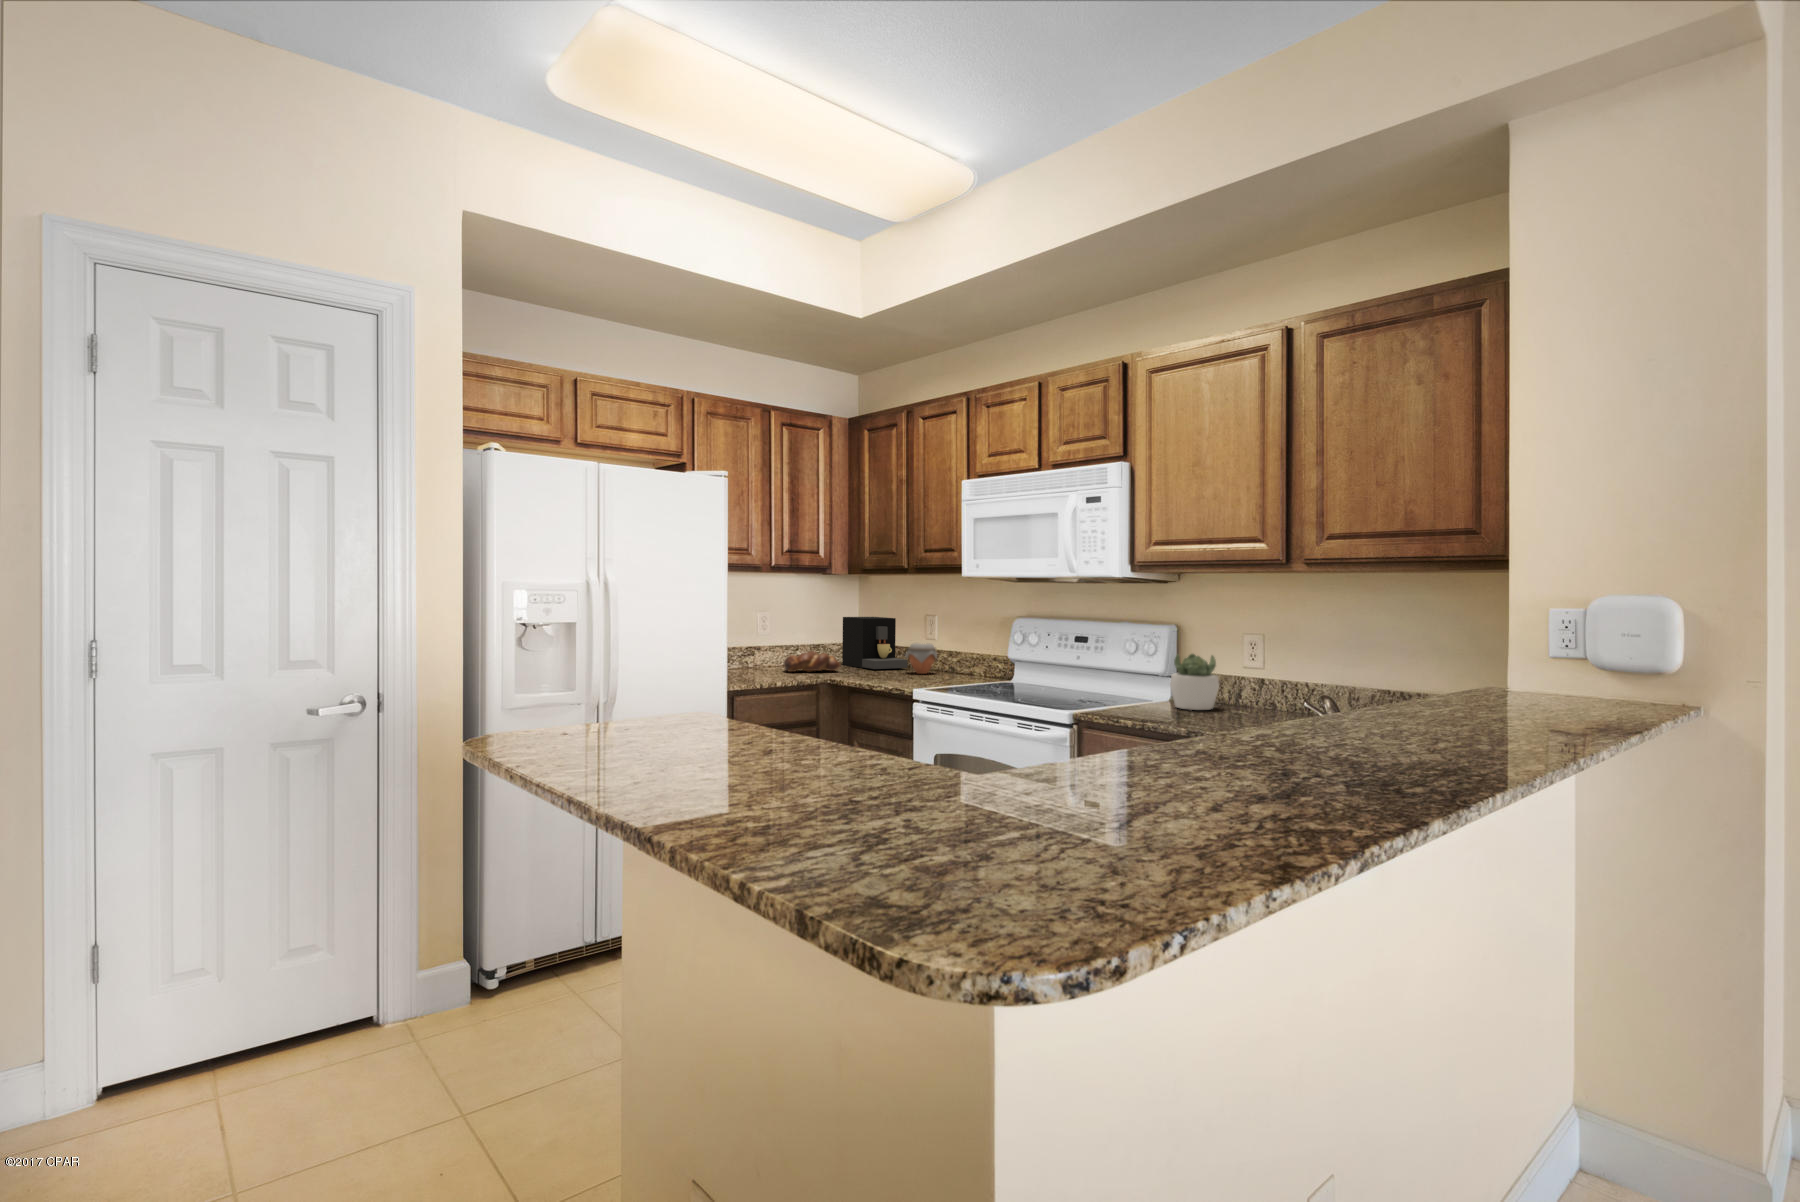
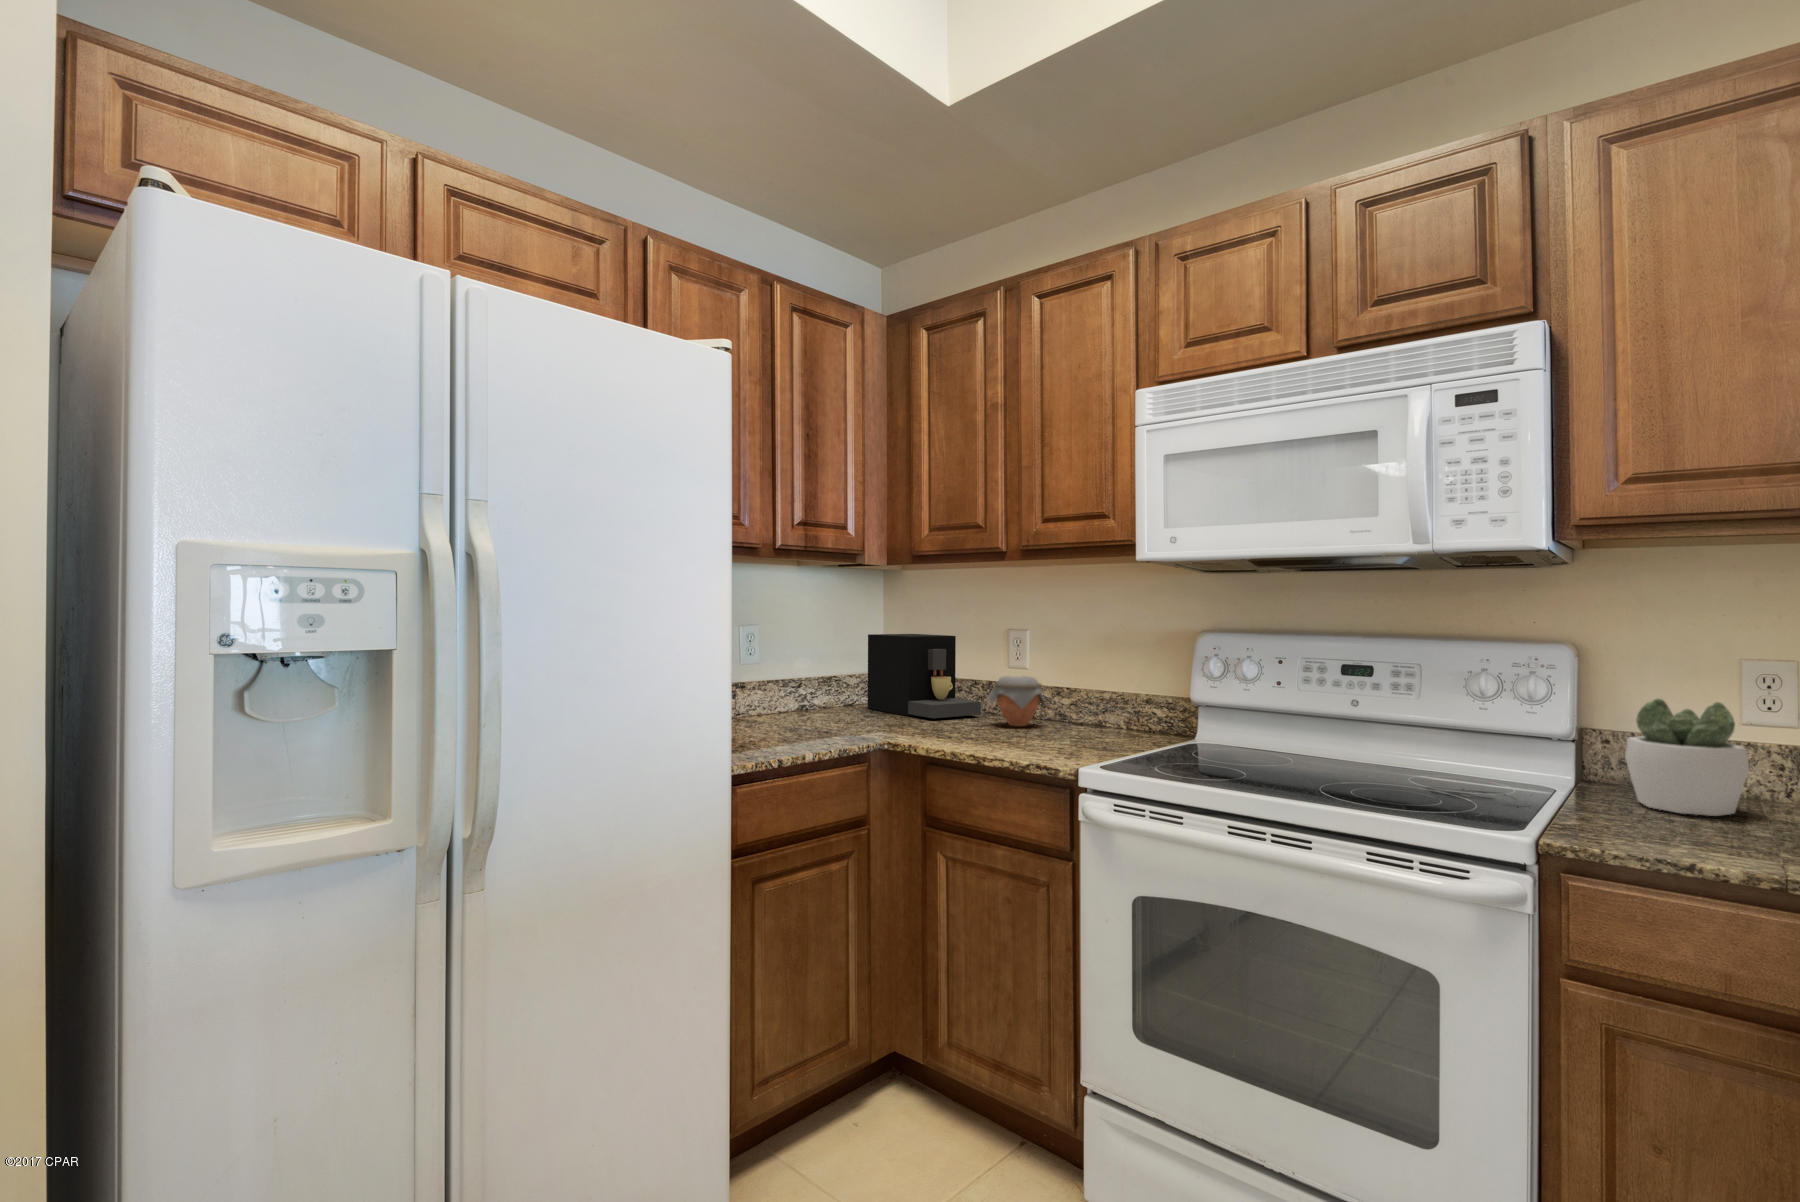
bread loaf: present [784,651,841,672] -> none [790,691,885,728]

